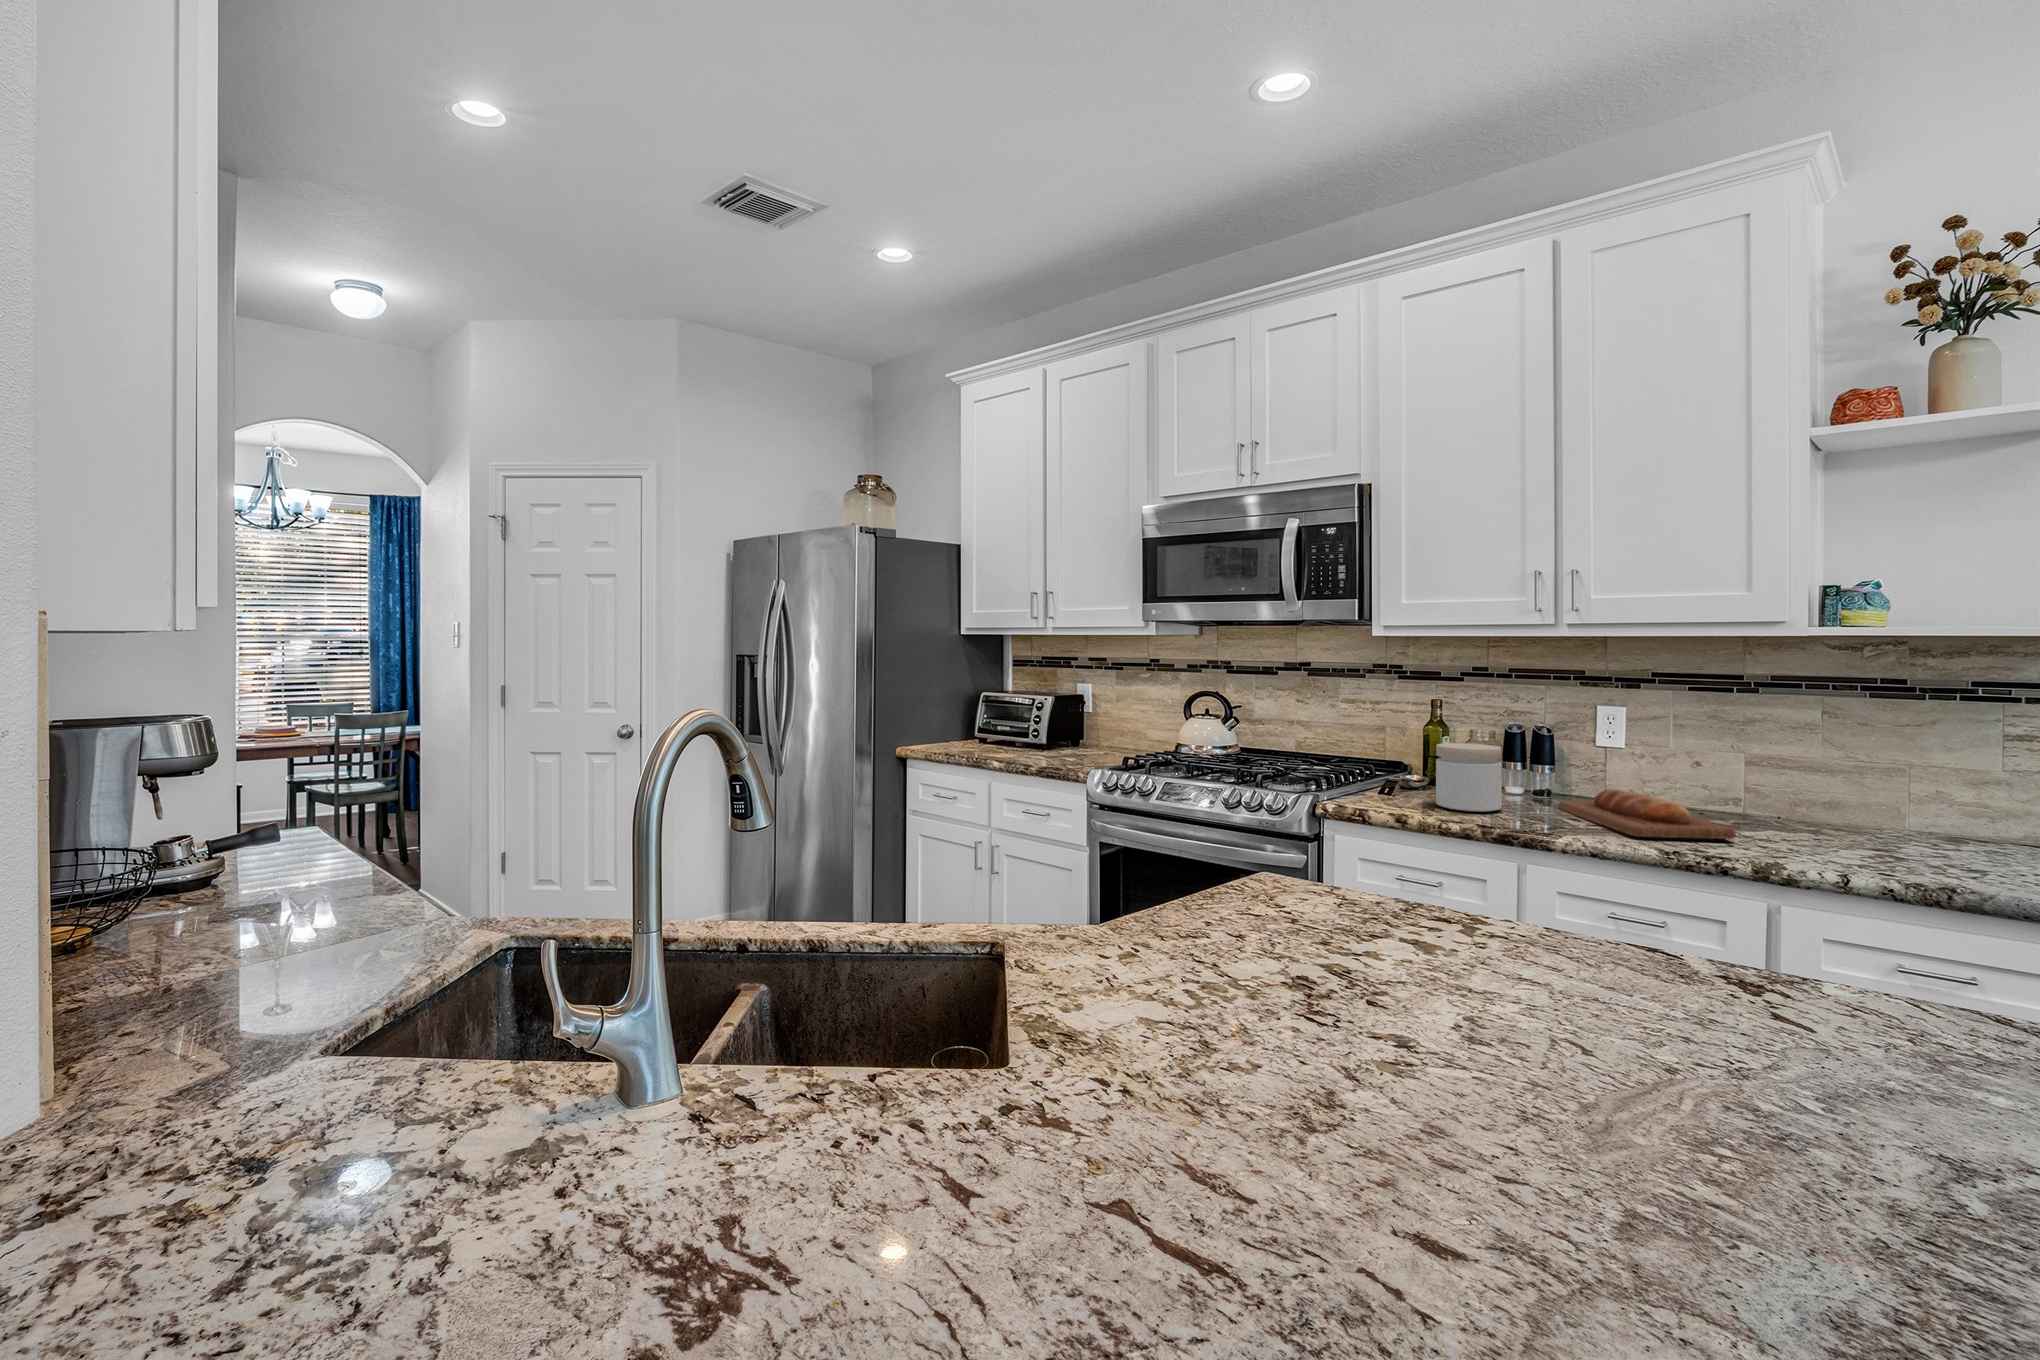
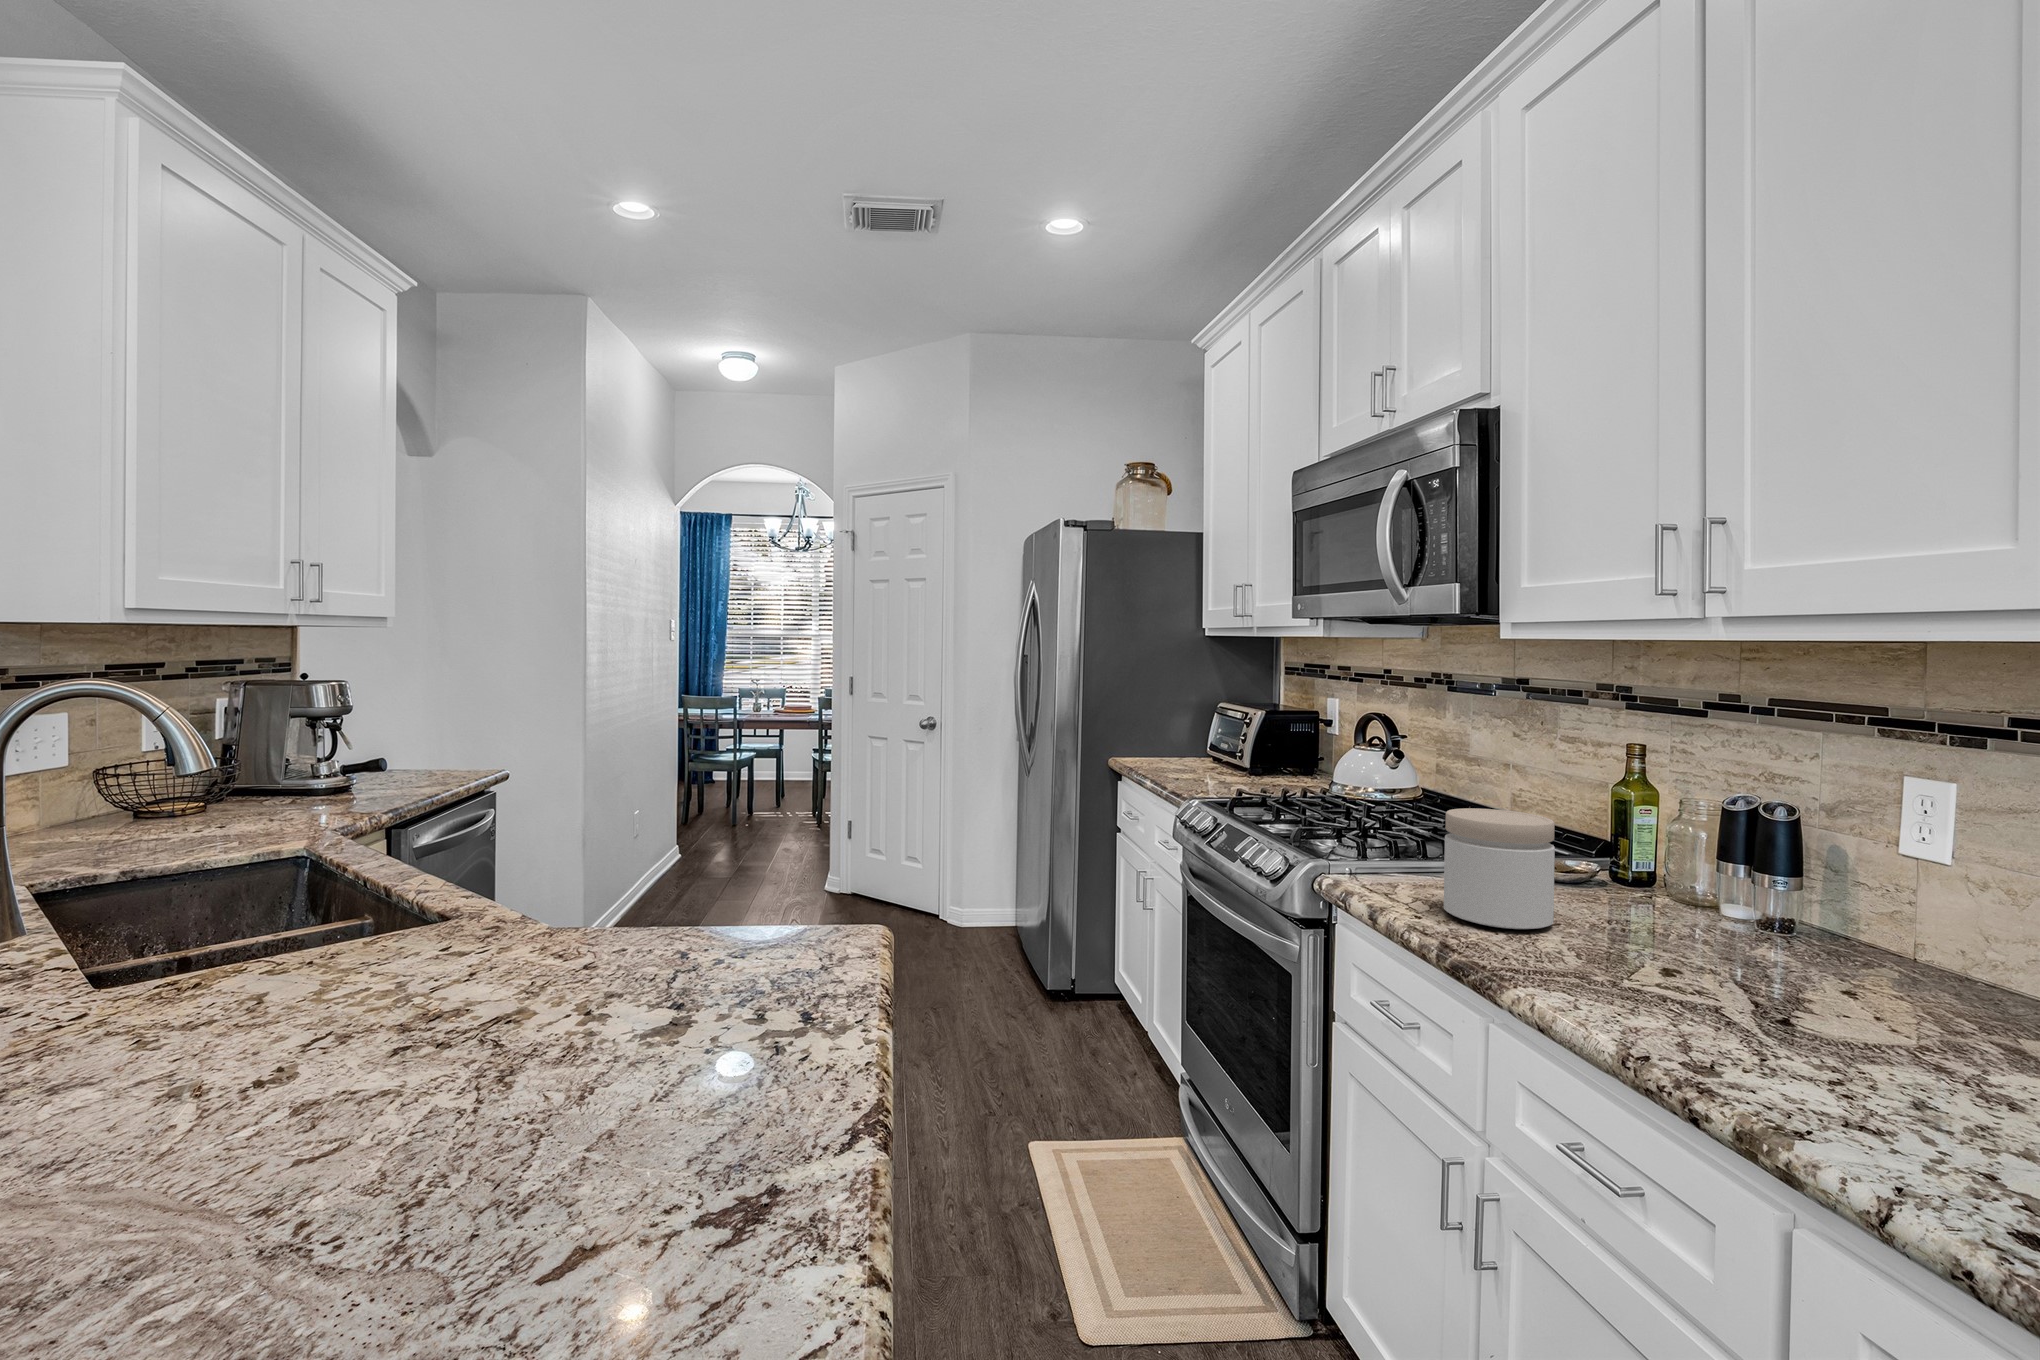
bread loaf: present [1559,789,1736,839] -> none [1628,930,1894,1074]

